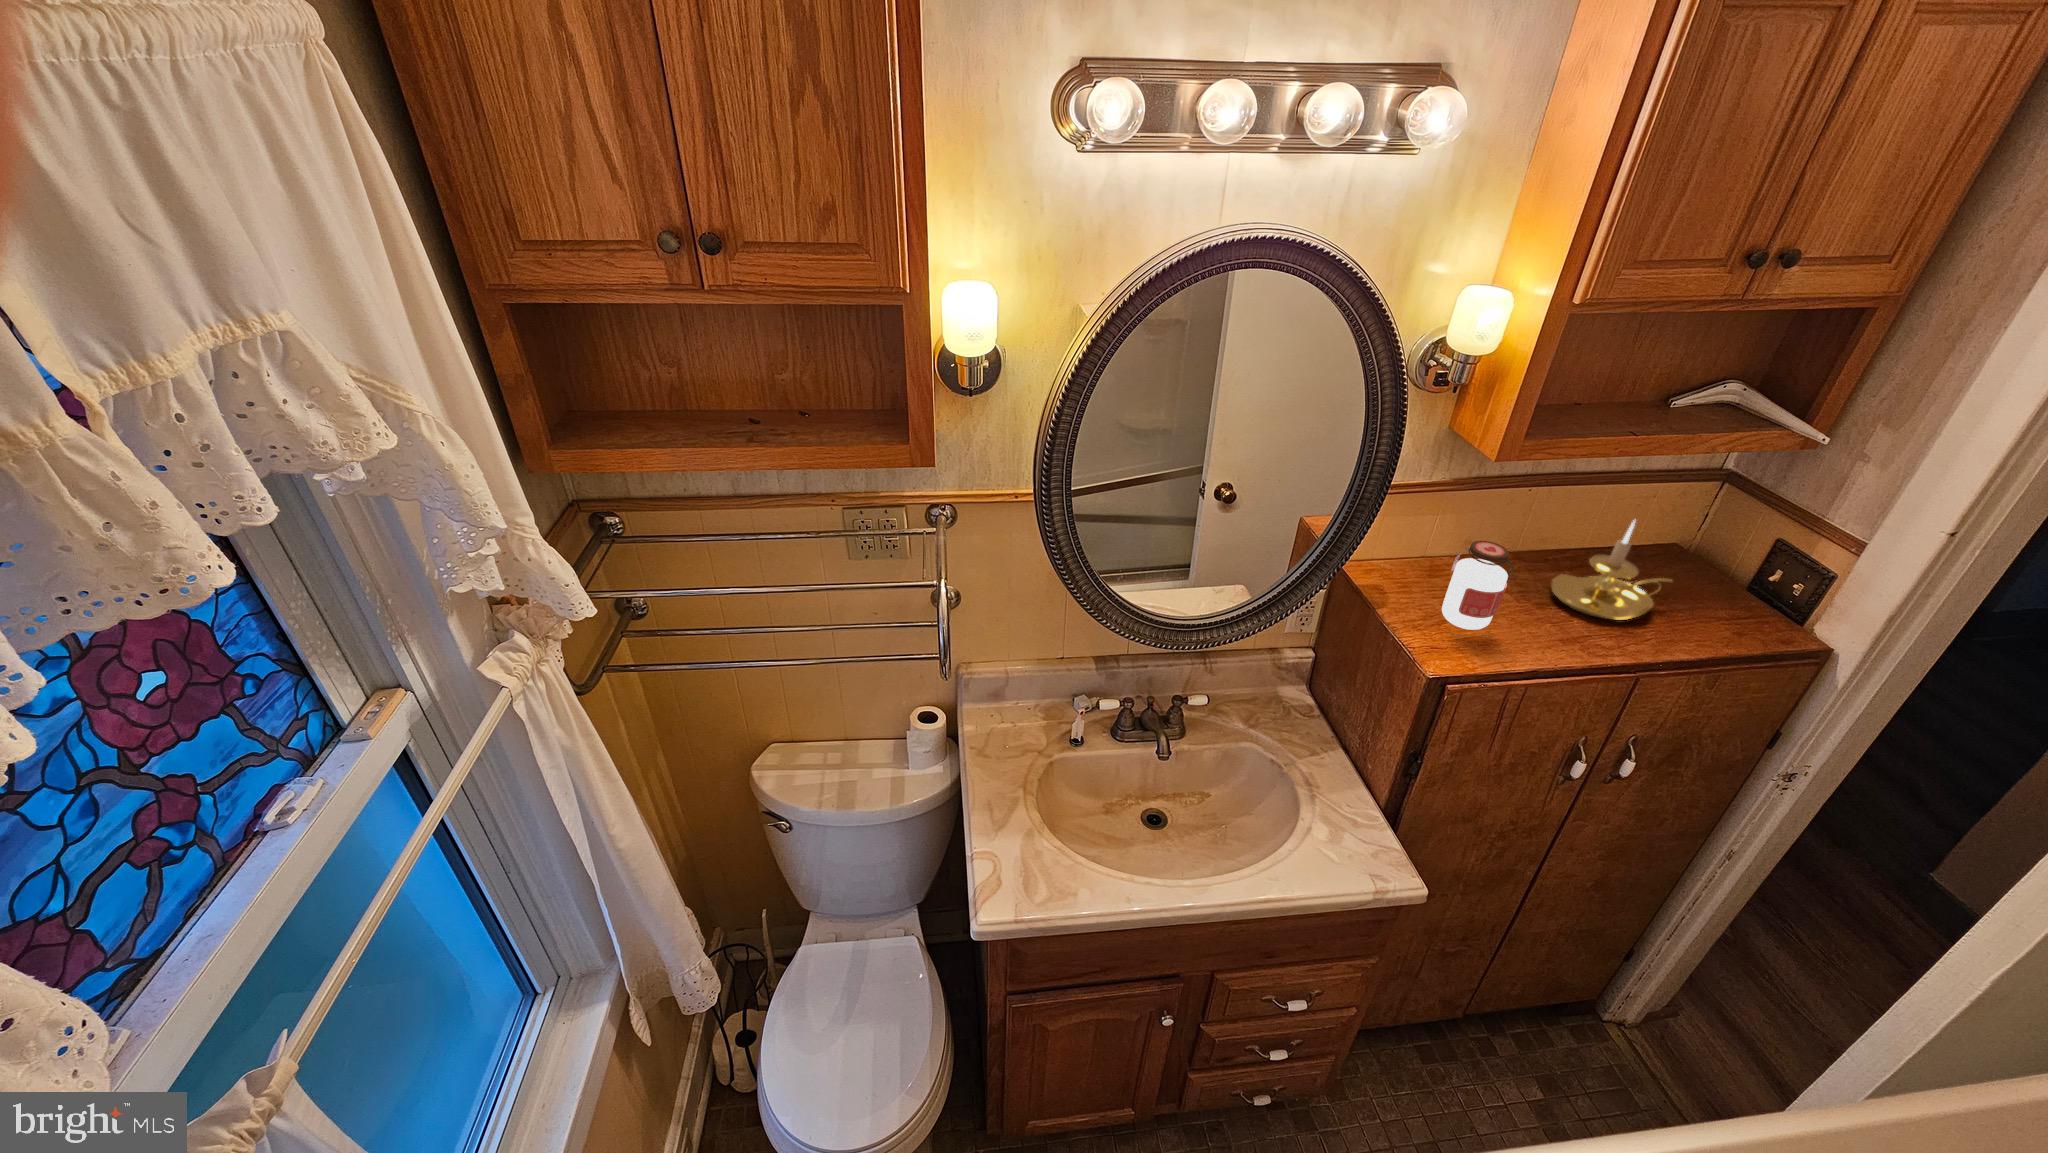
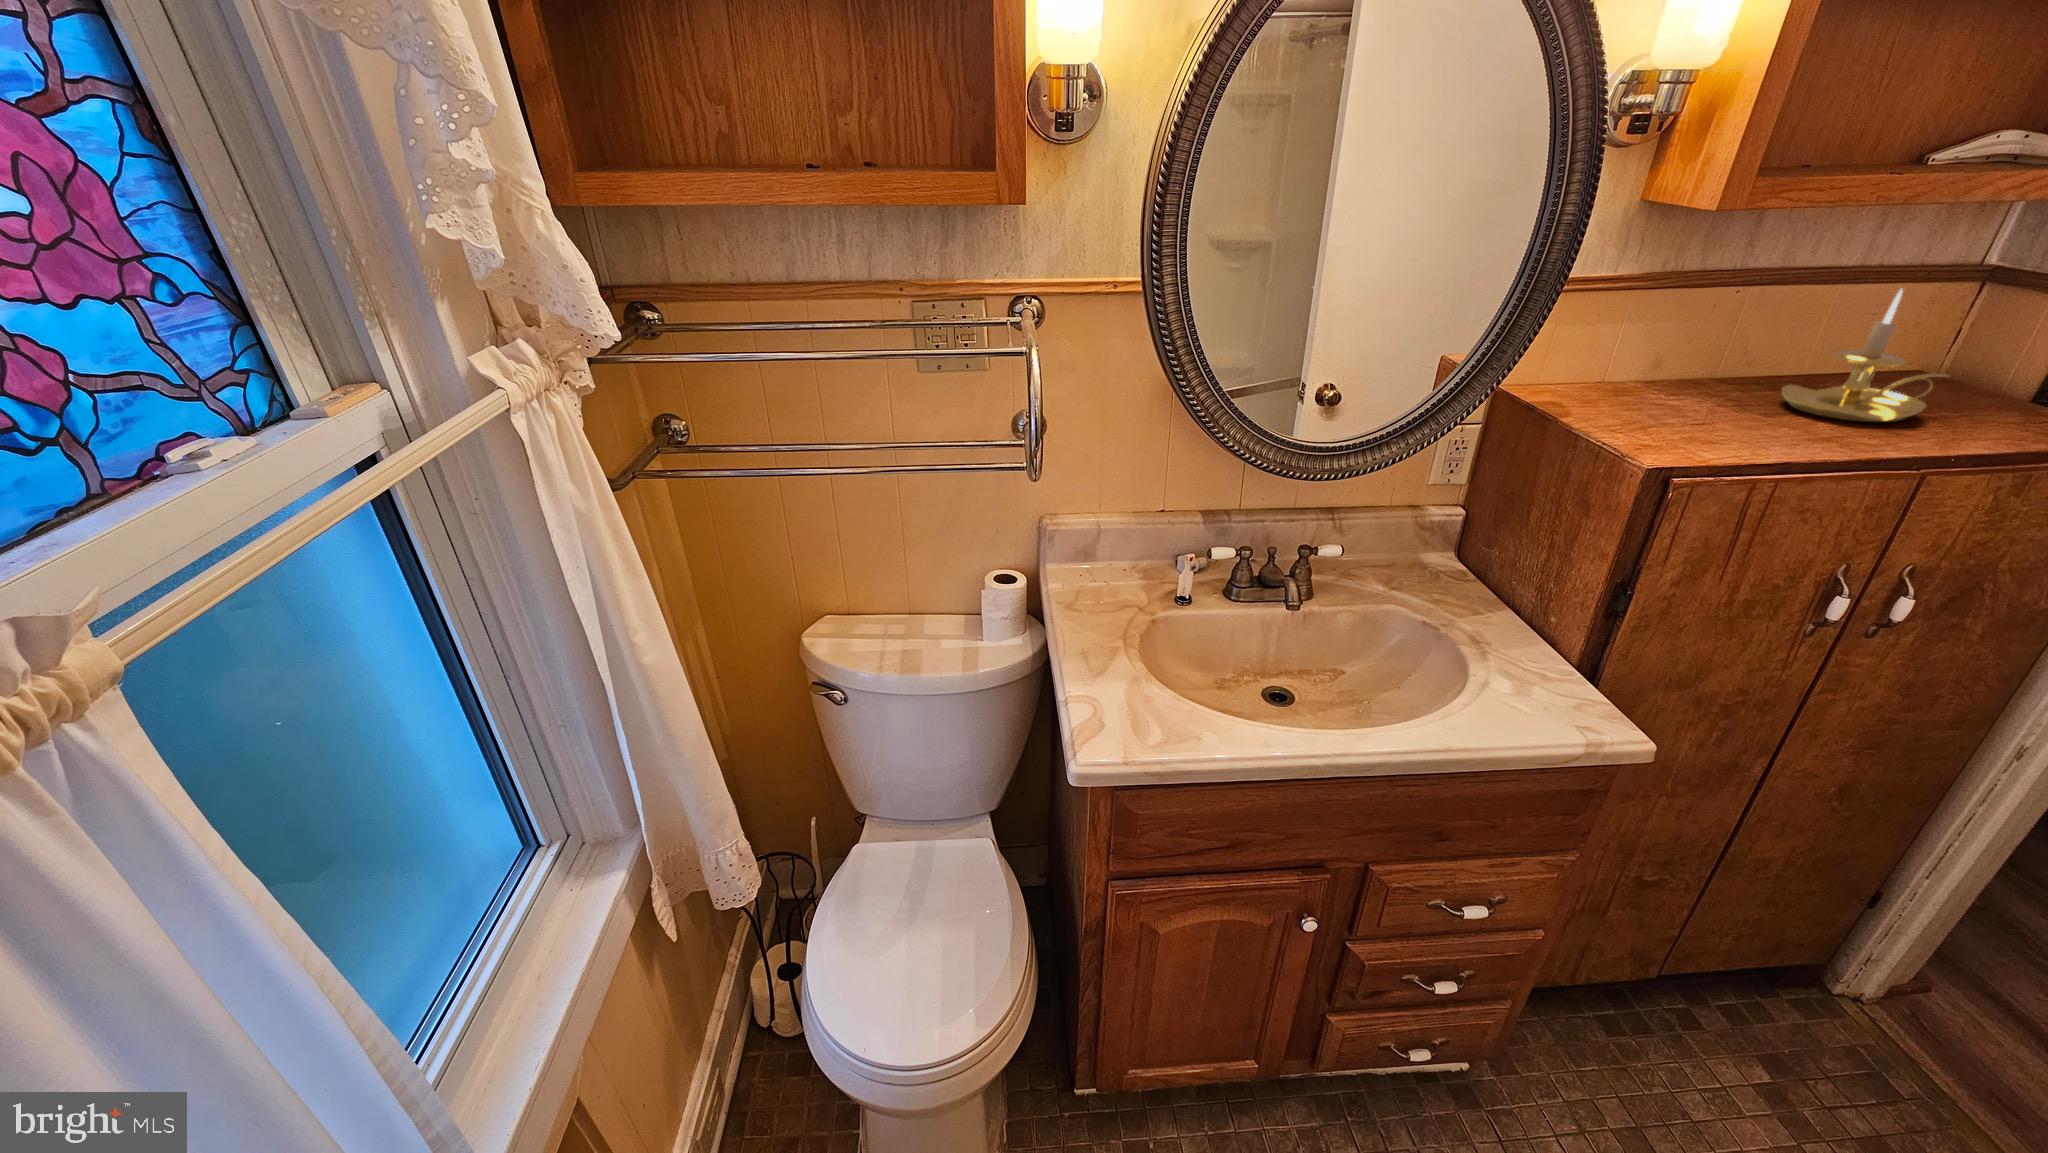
jar: present [1442,541,1513,630] -> none [1645,313,1750,431]

